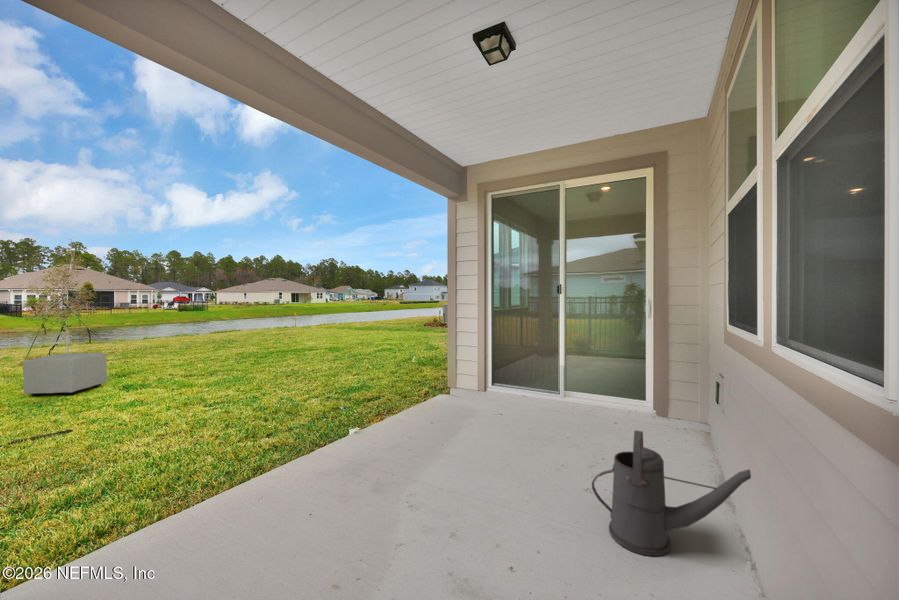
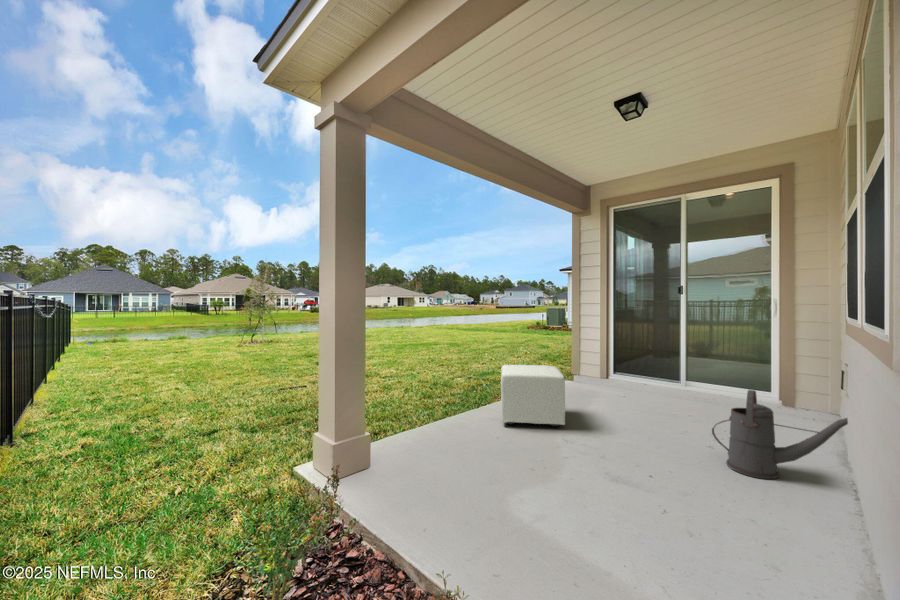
ottoman: present [23,353,107,396] -> present [501,365,565,427]

